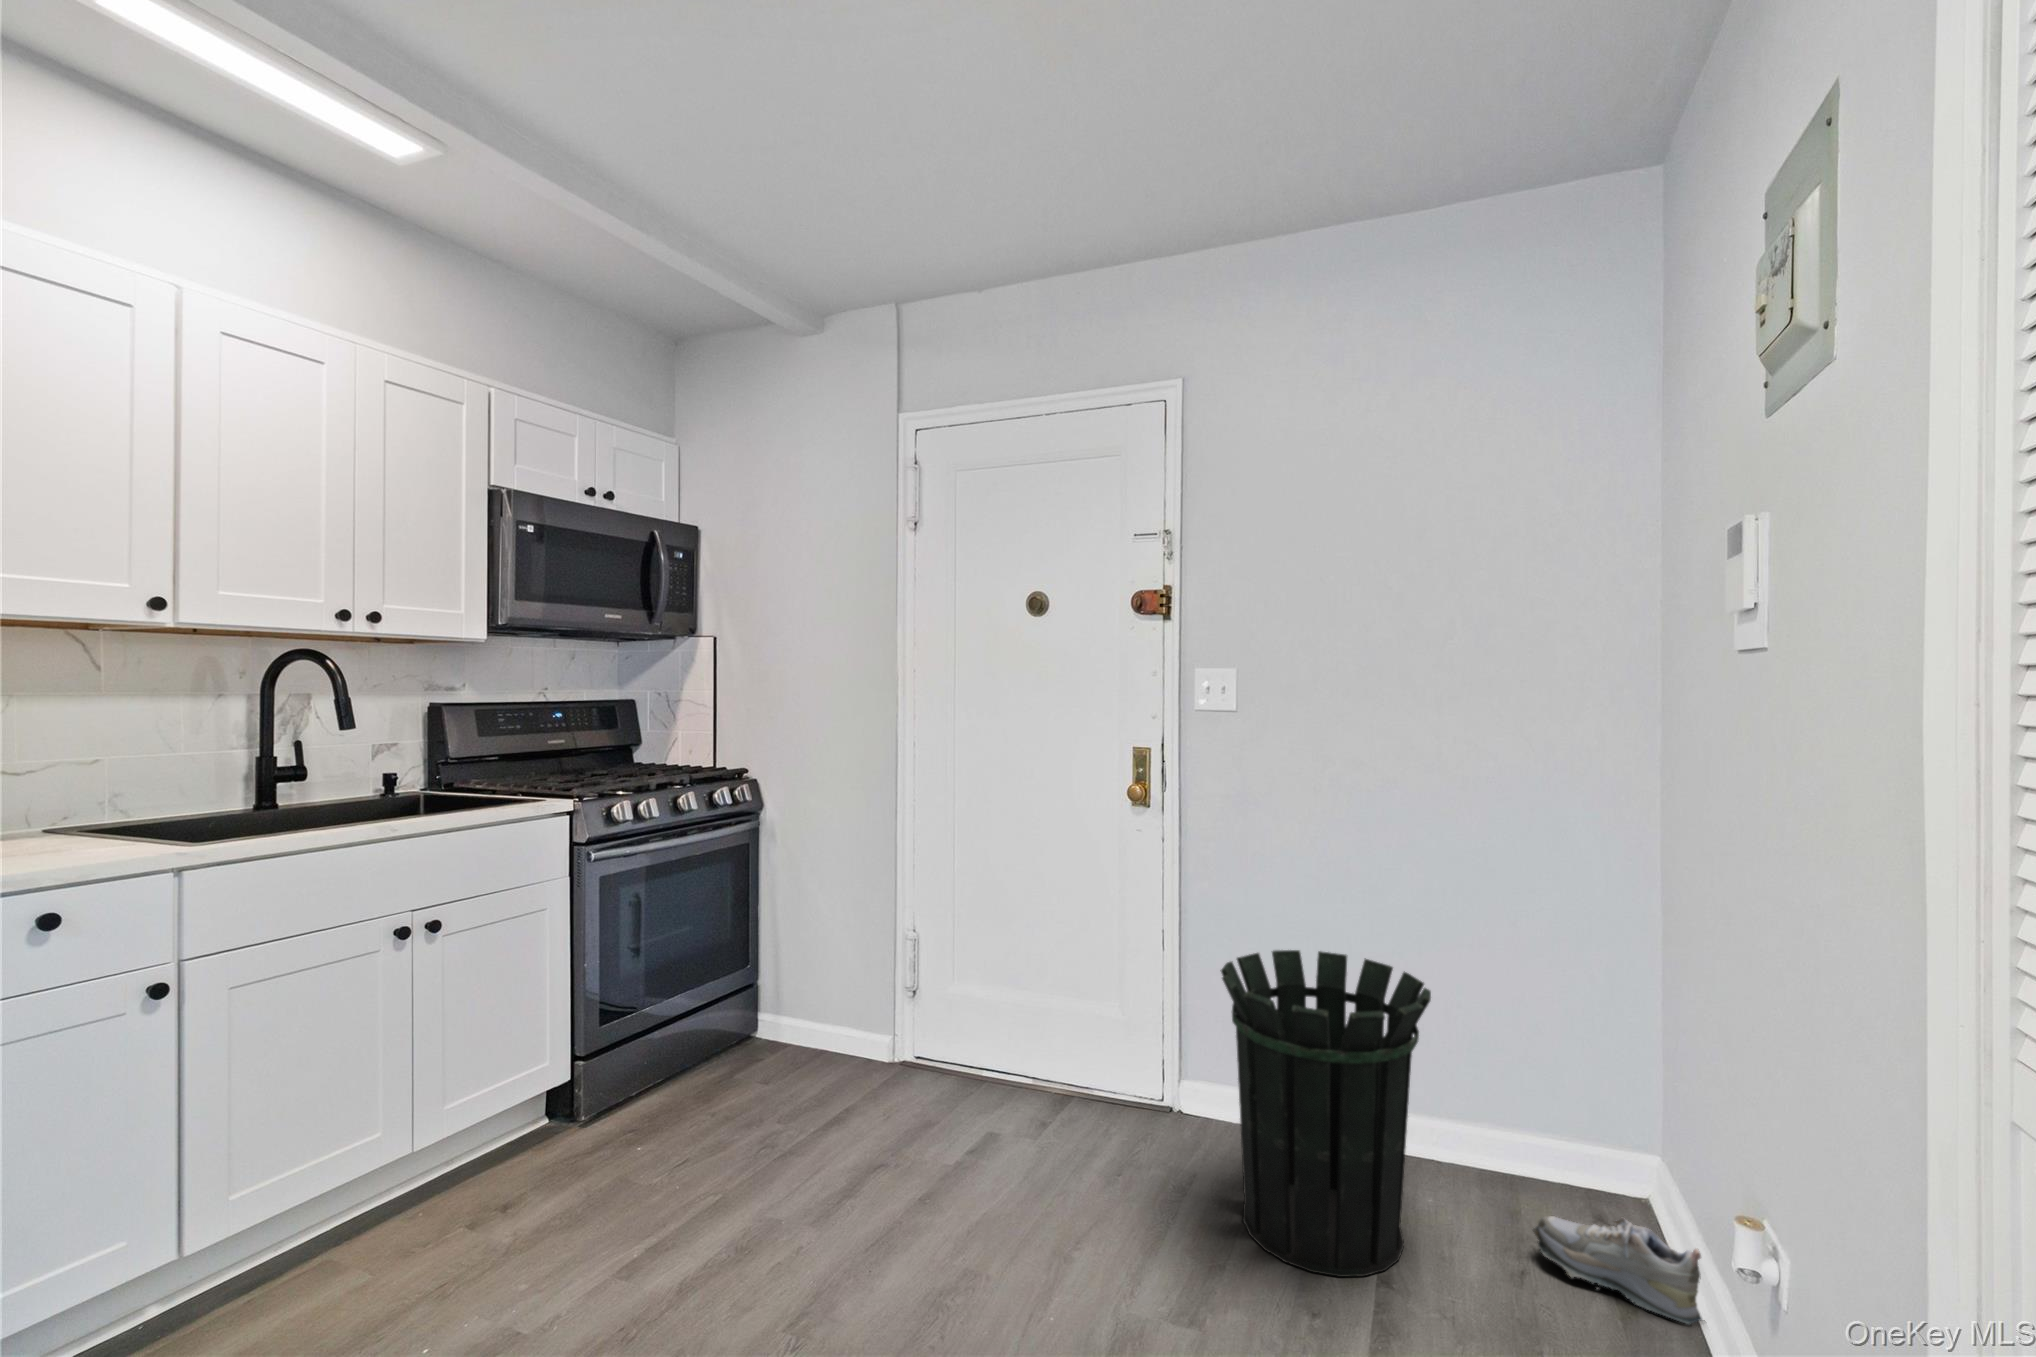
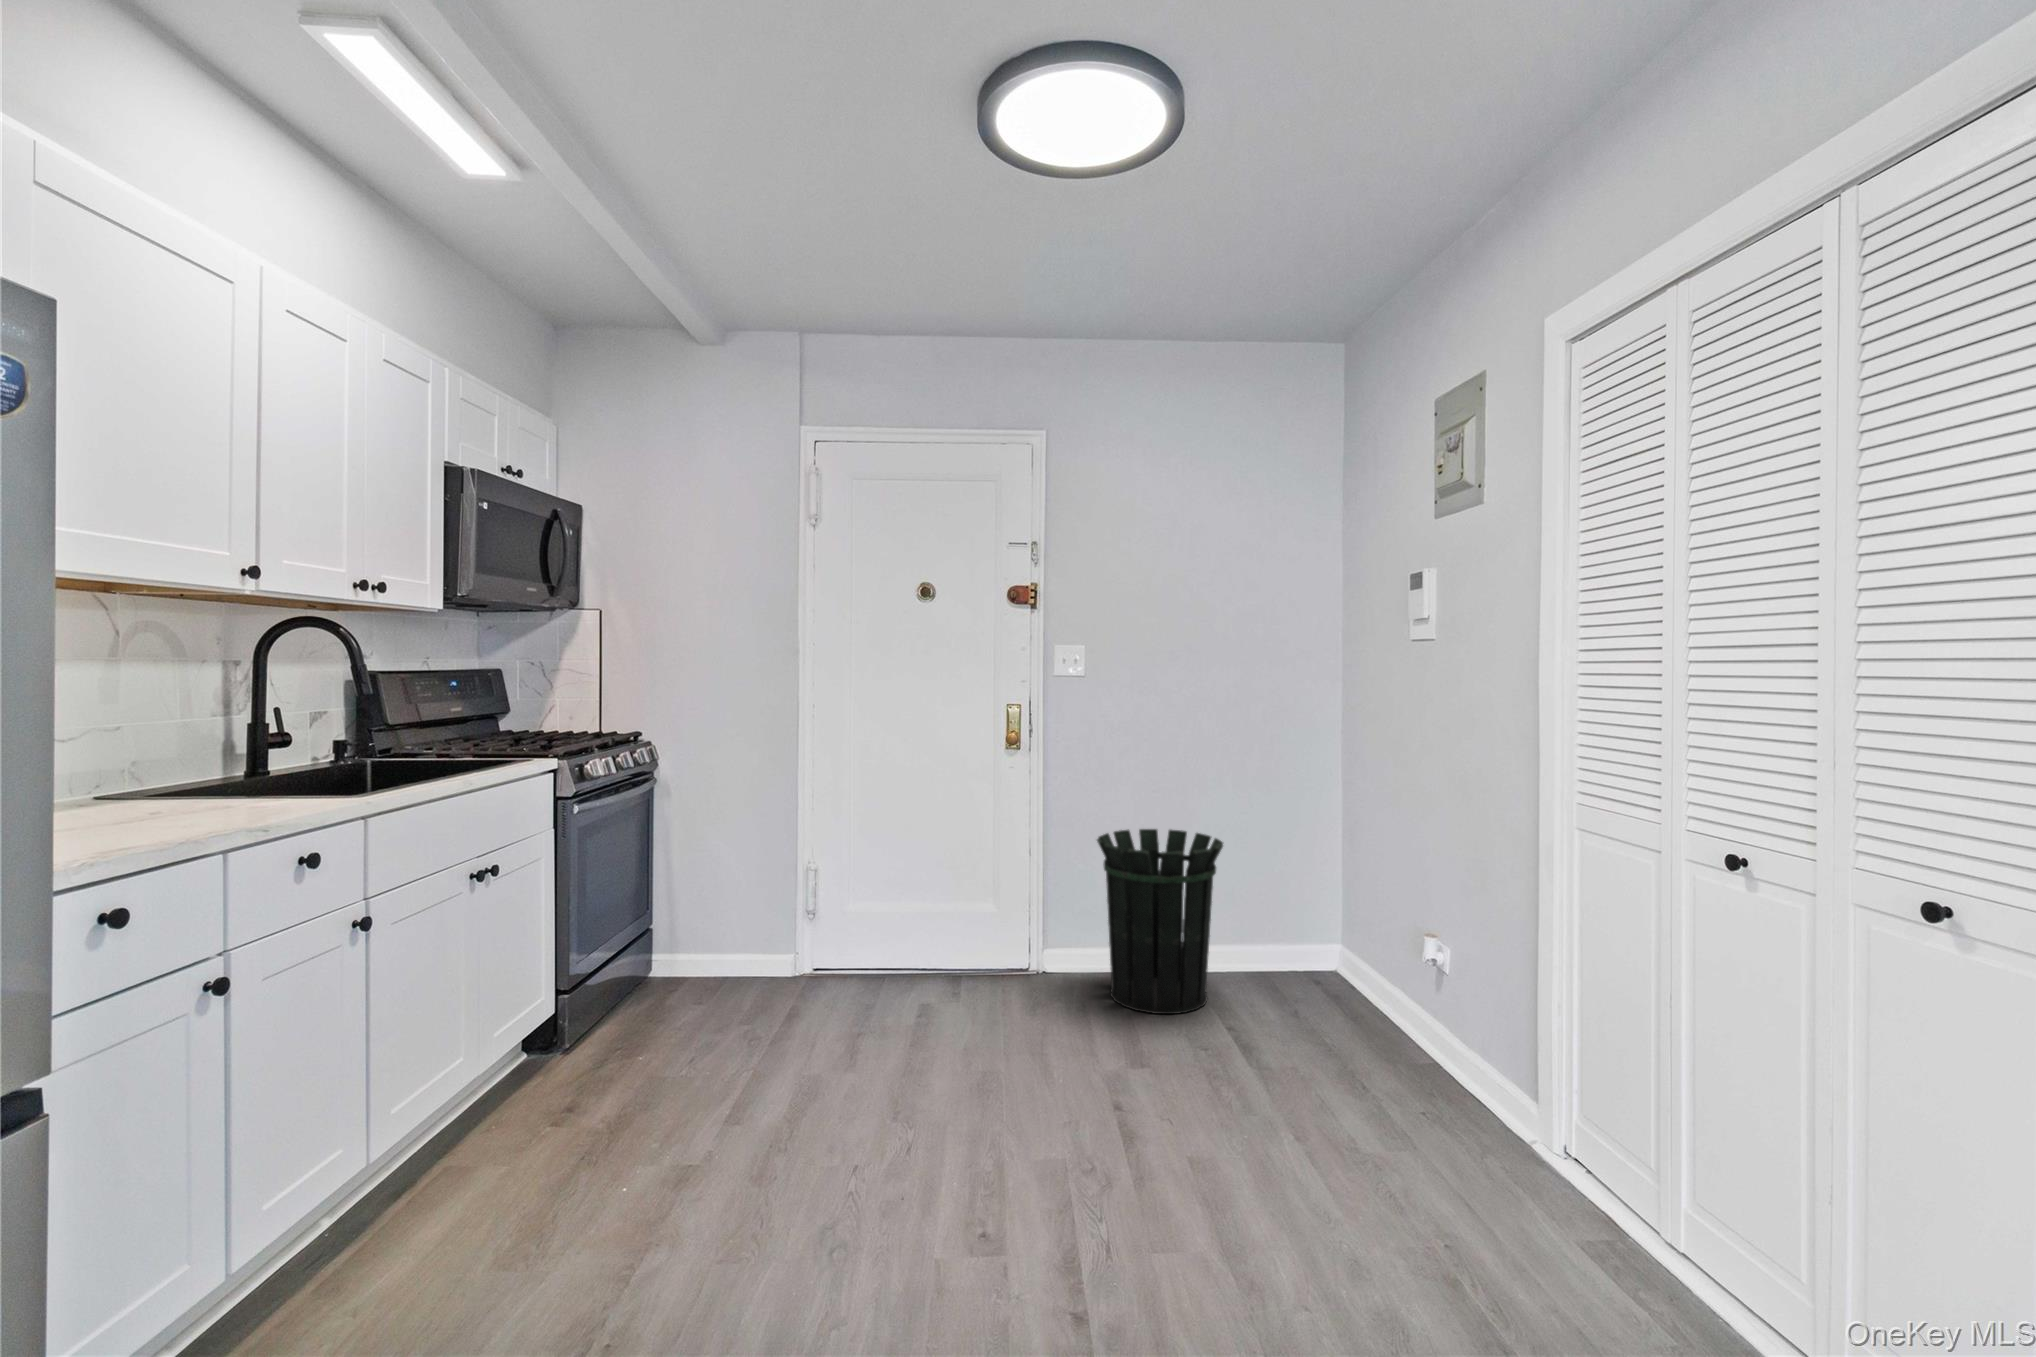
shoe: present [1533,1216,1702,1324] -> none [1267,951,1353,995]

